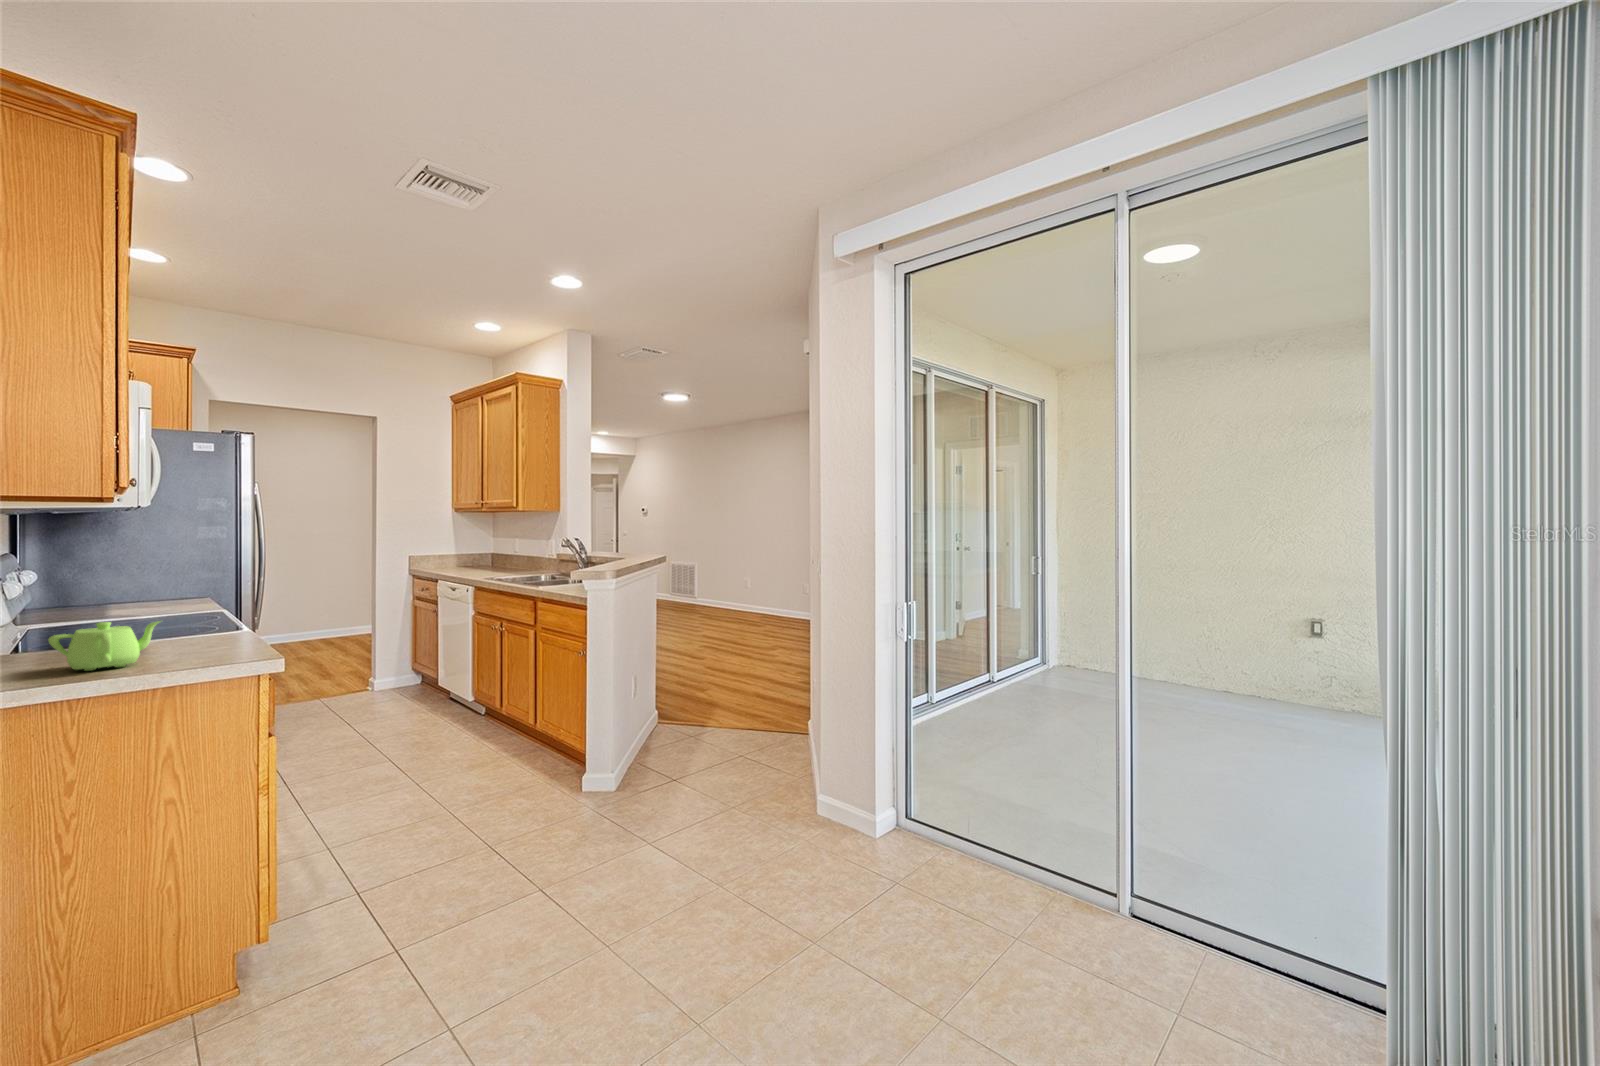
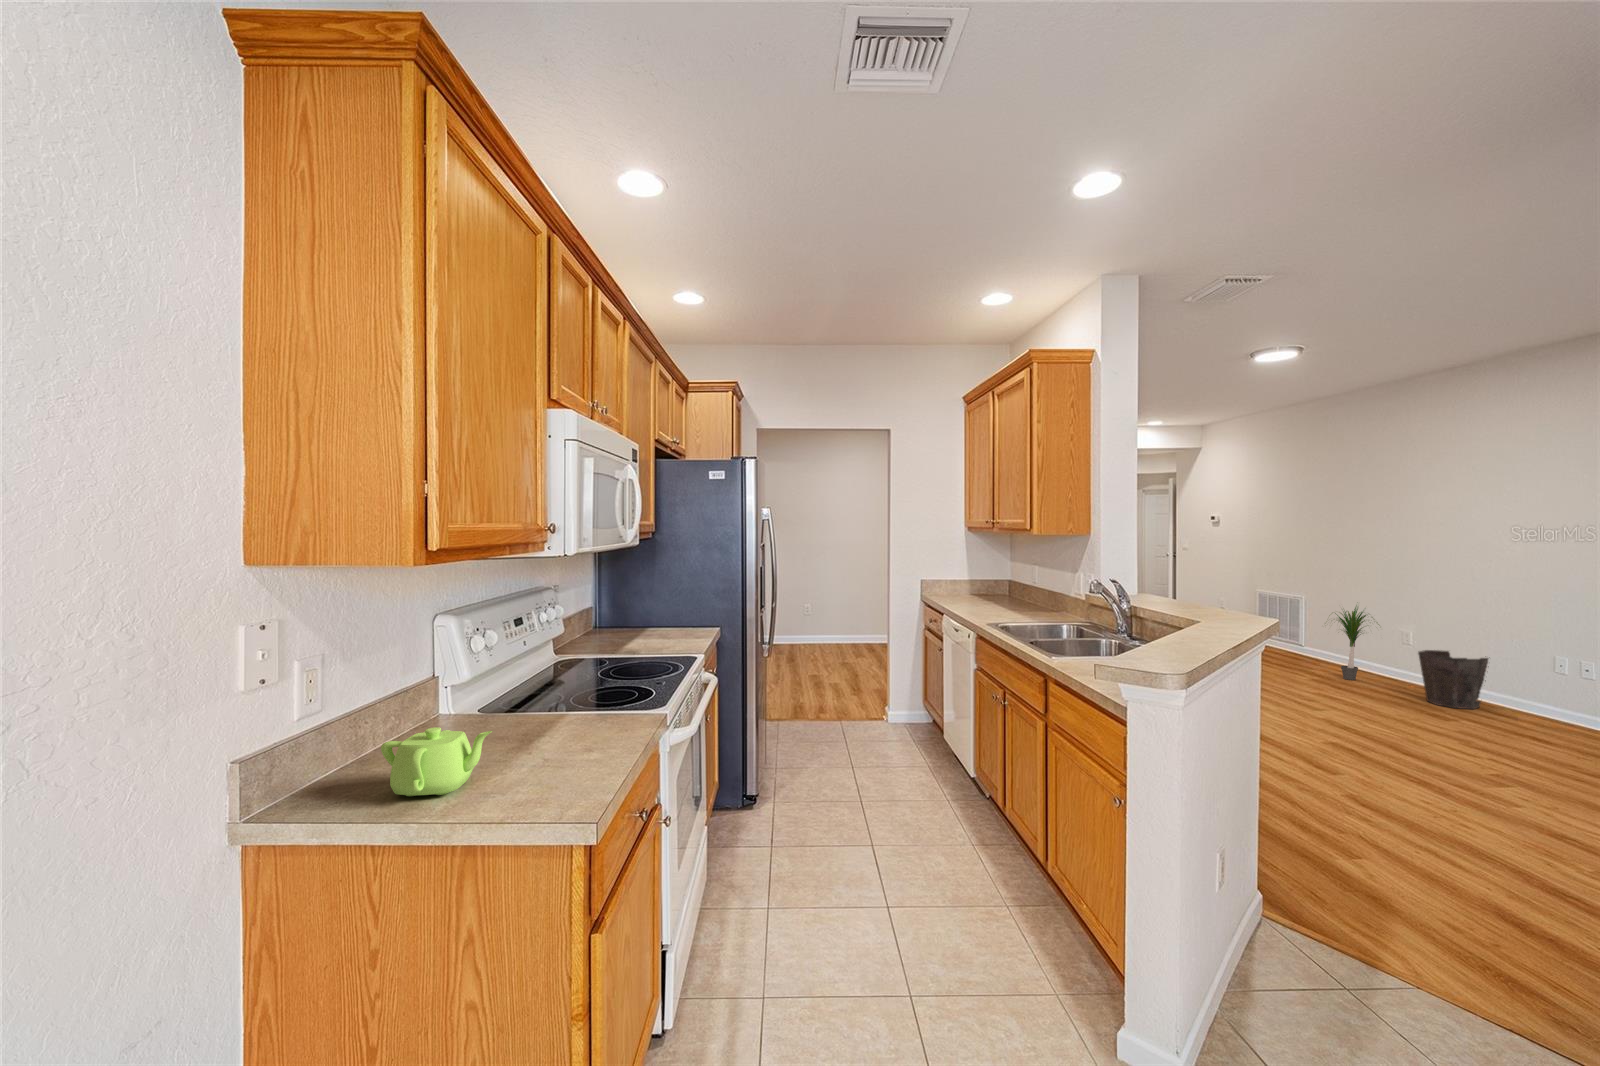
potted plant: none [706,562,740,615] -> present [1335,607,1379,680]
waste bin: none [753,589,785,622] -> present [1418,650,1488,709]

